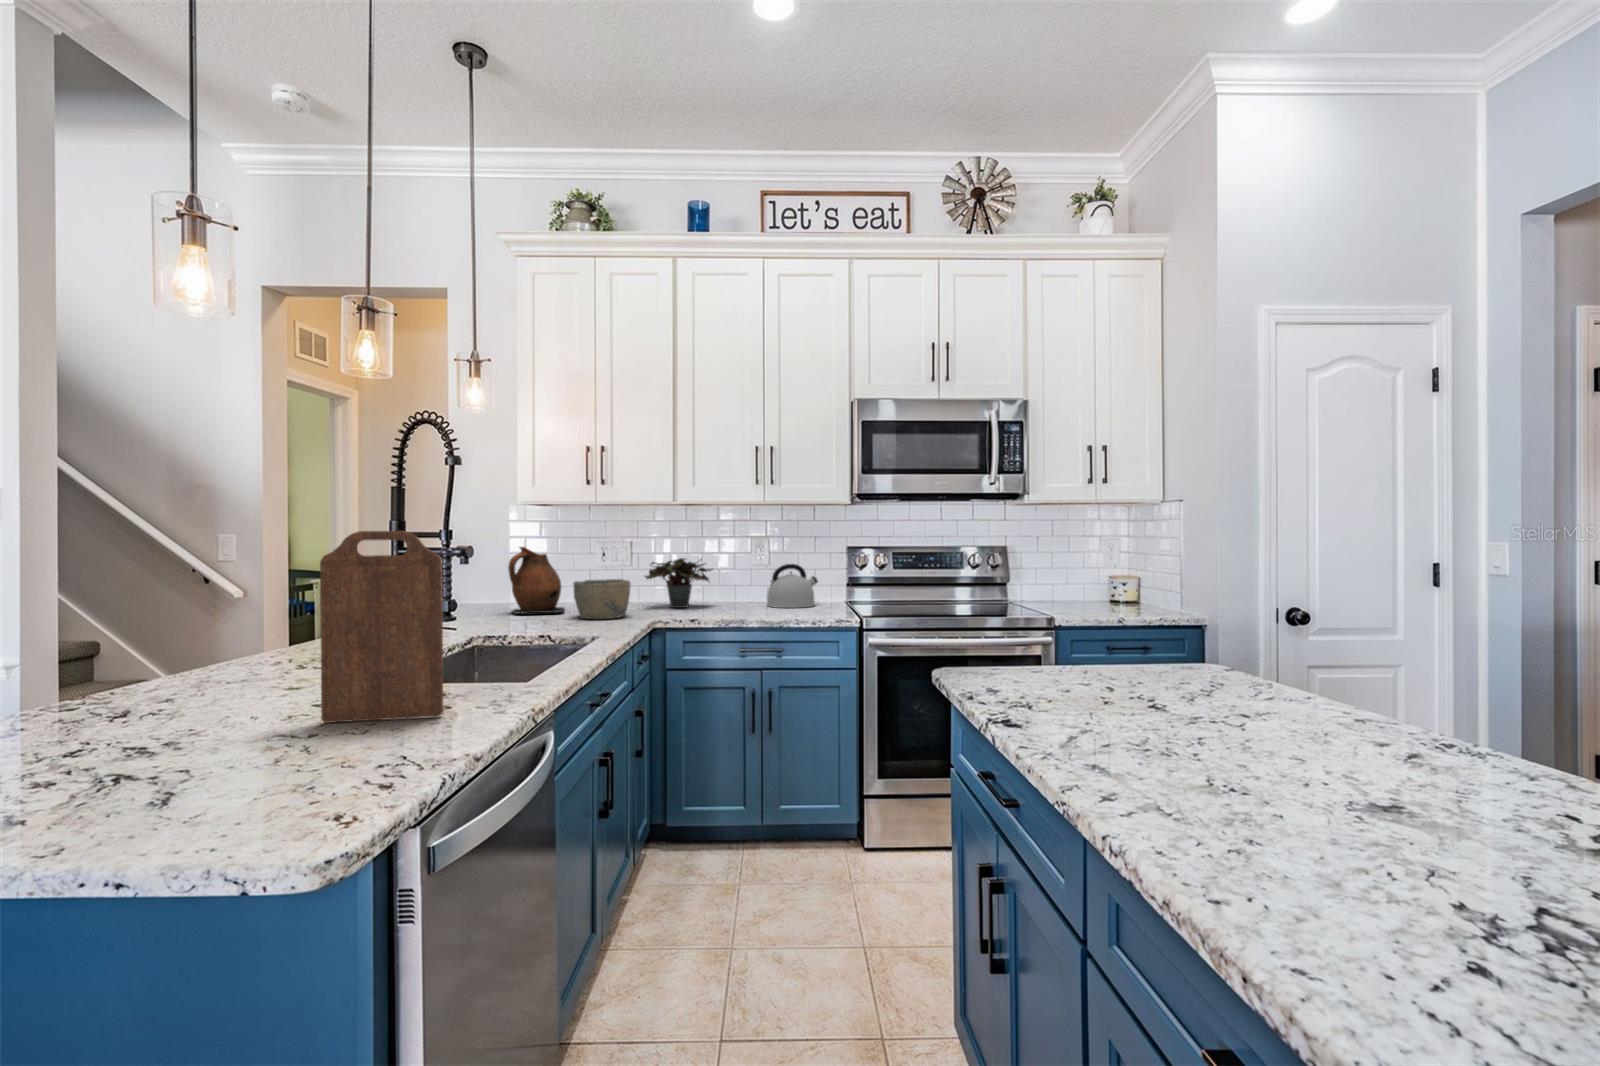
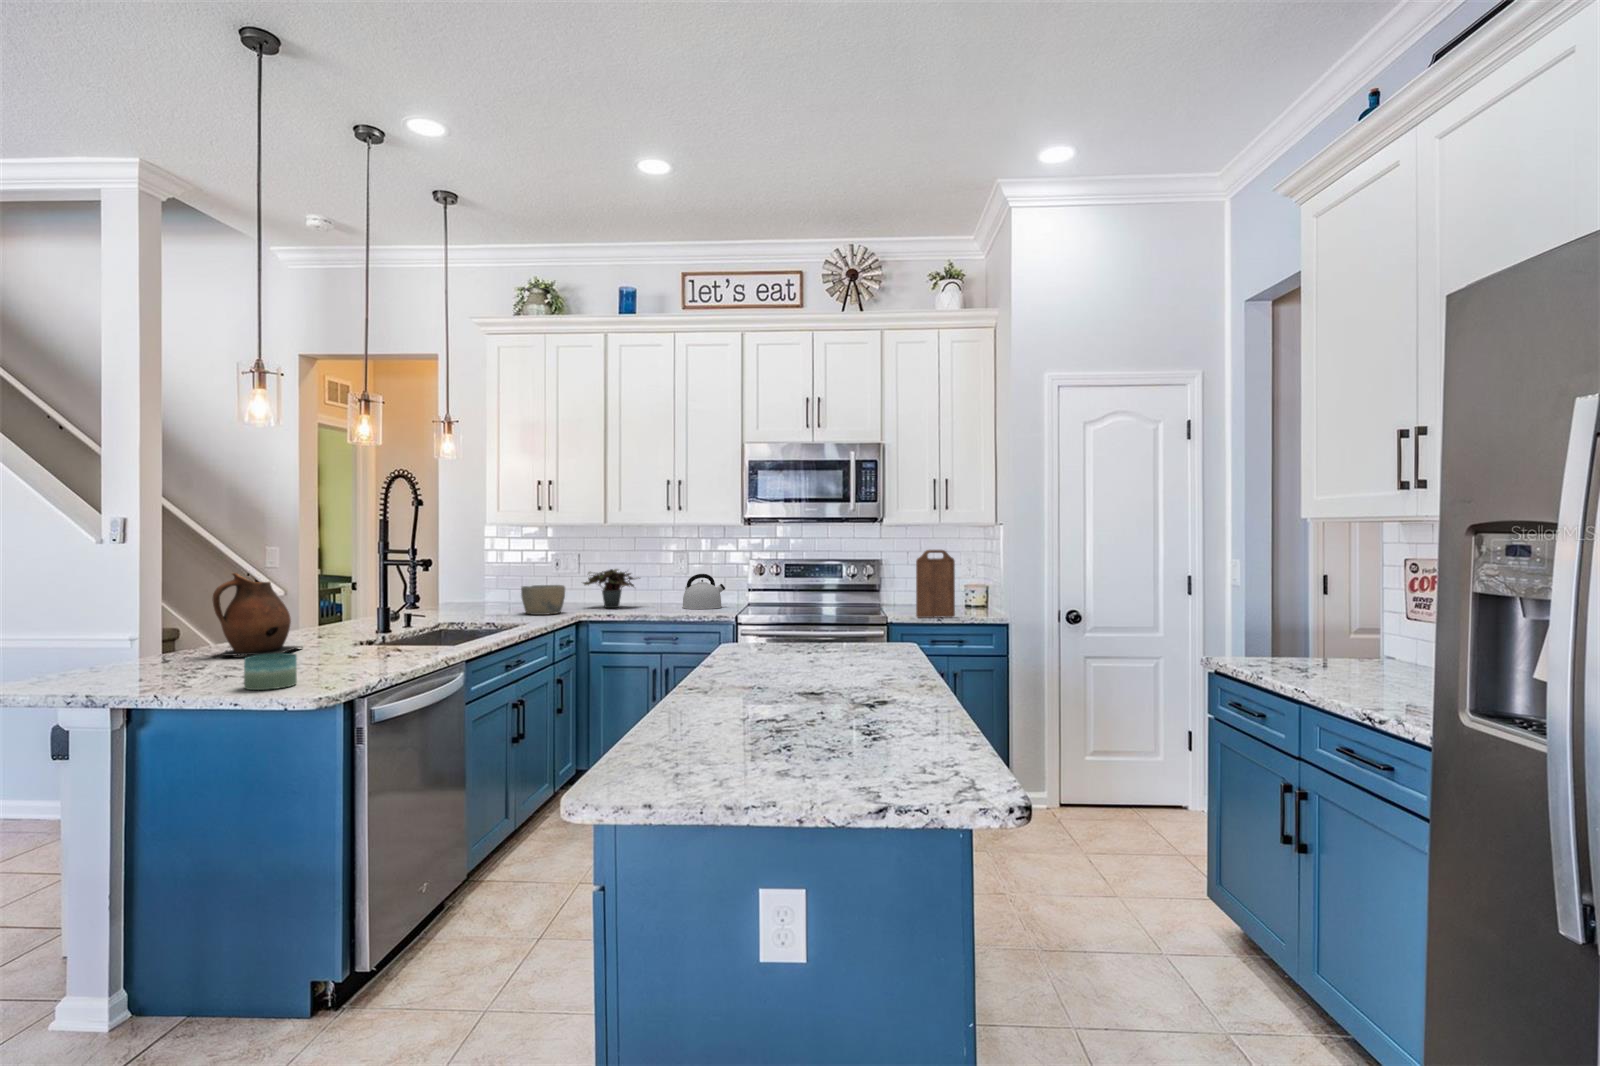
cutting board: present [320,531,443,723] -> present [916,550,955,618]
ceramic pitcher: present [508,547,564,614] -> present [213,573,301,656]
candle: none [140,740,268,841] -> present [244,653,297,690]

